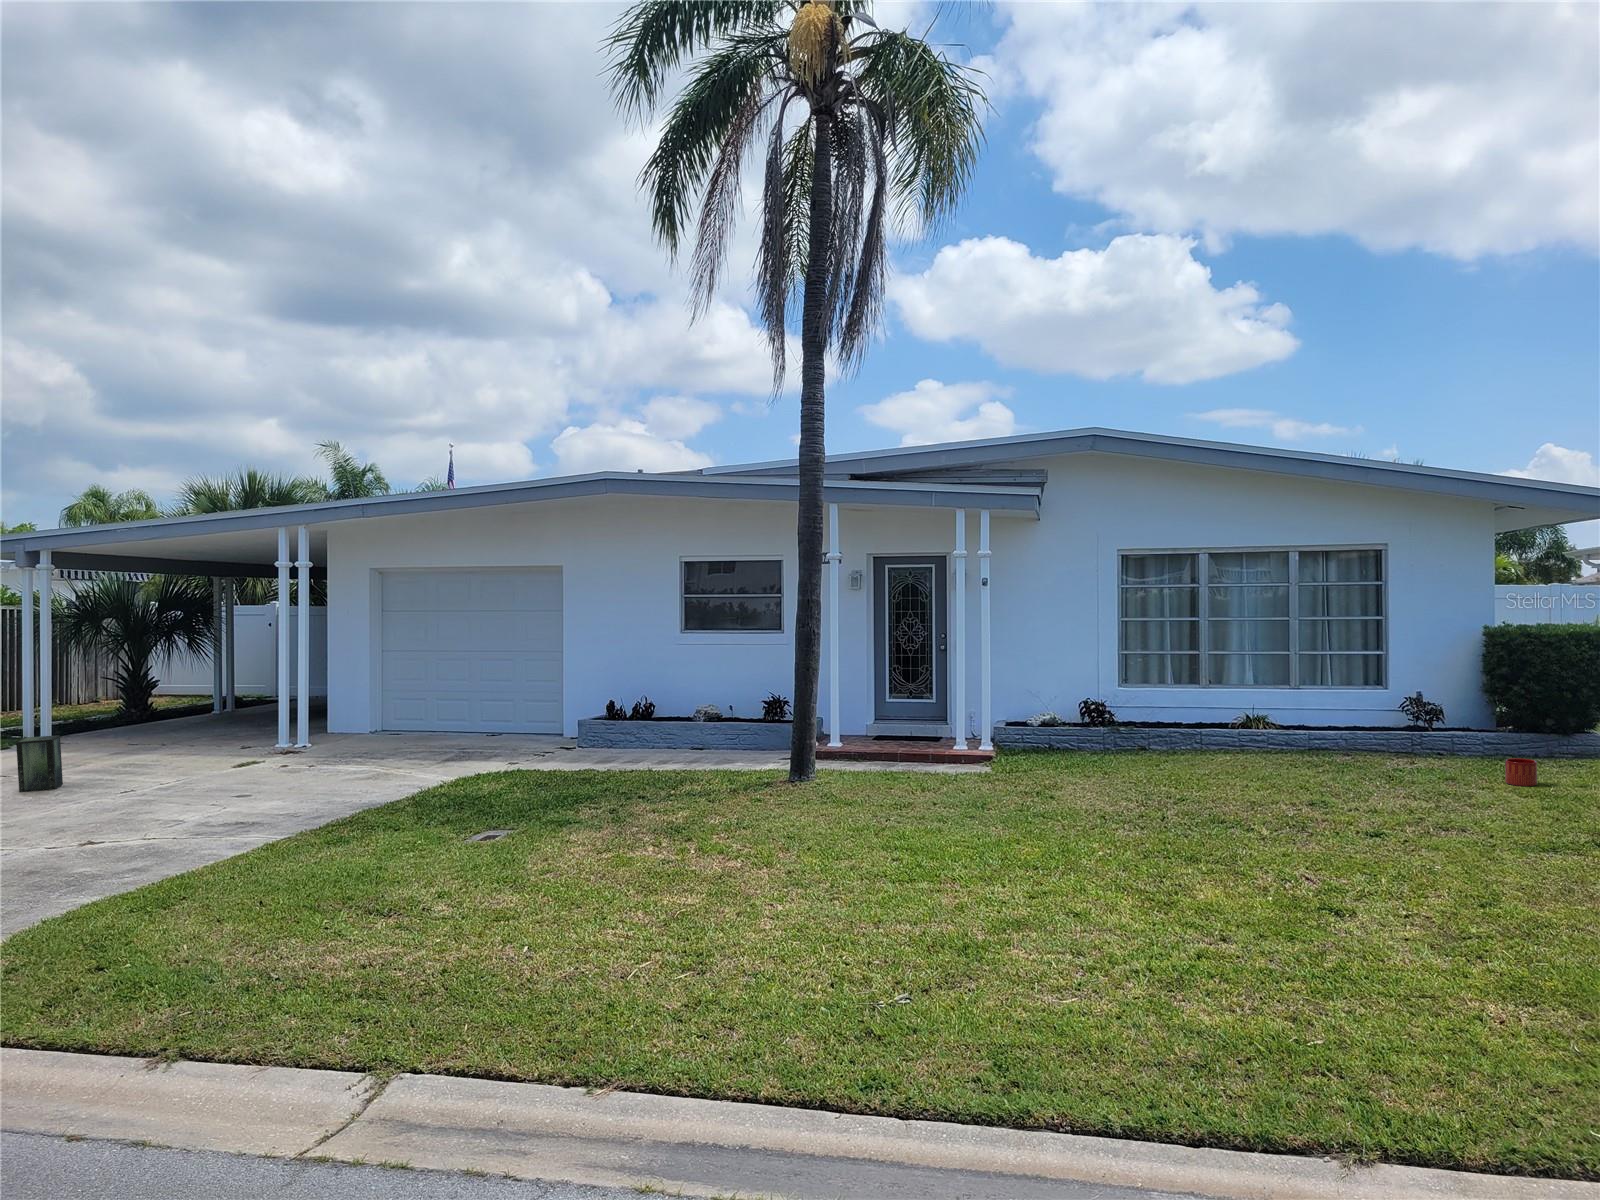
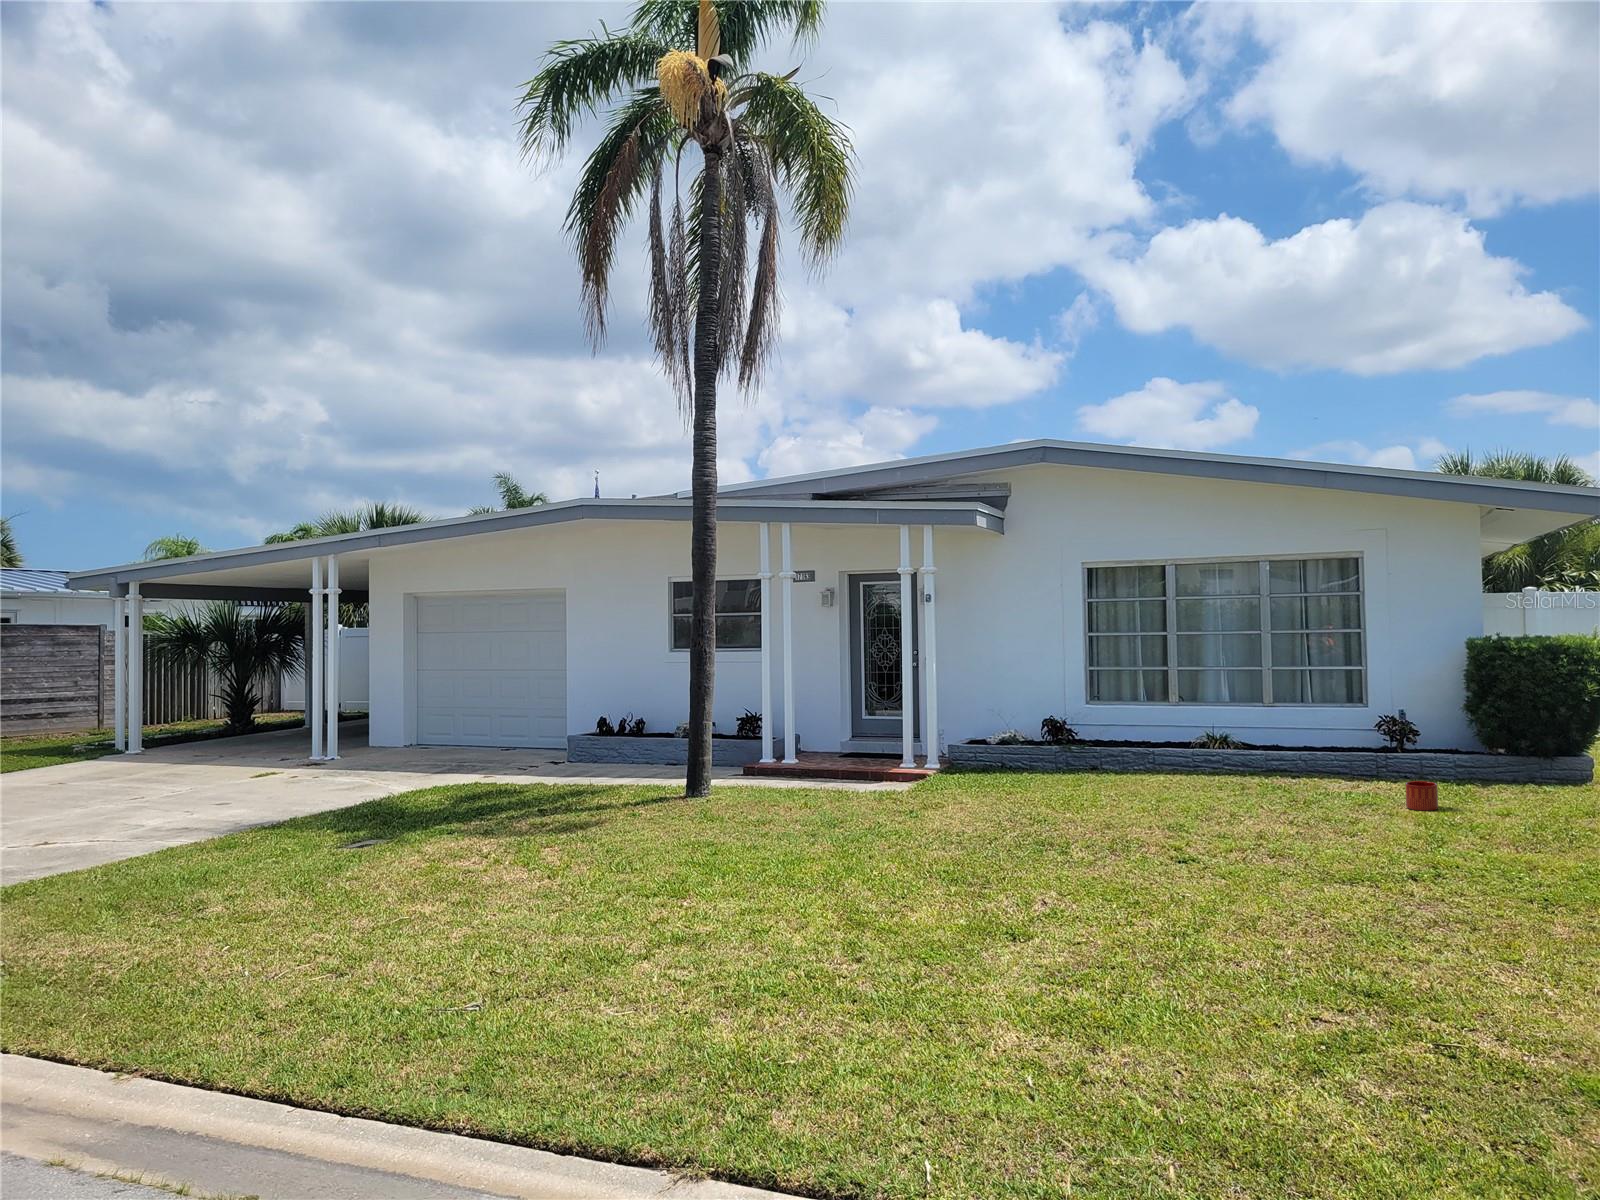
storage box: present [16,735,63,792] -> none [64,747,106,797]

